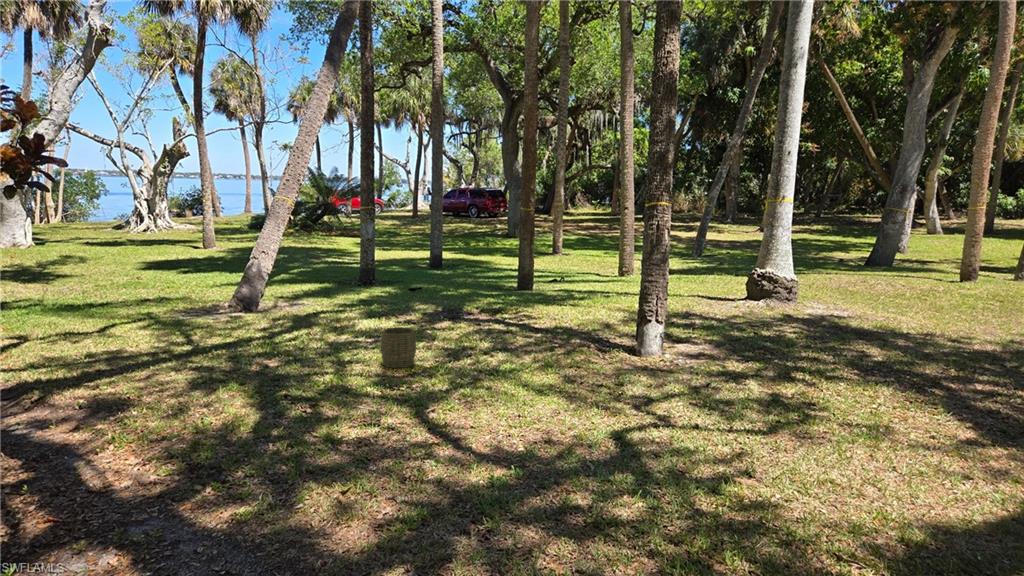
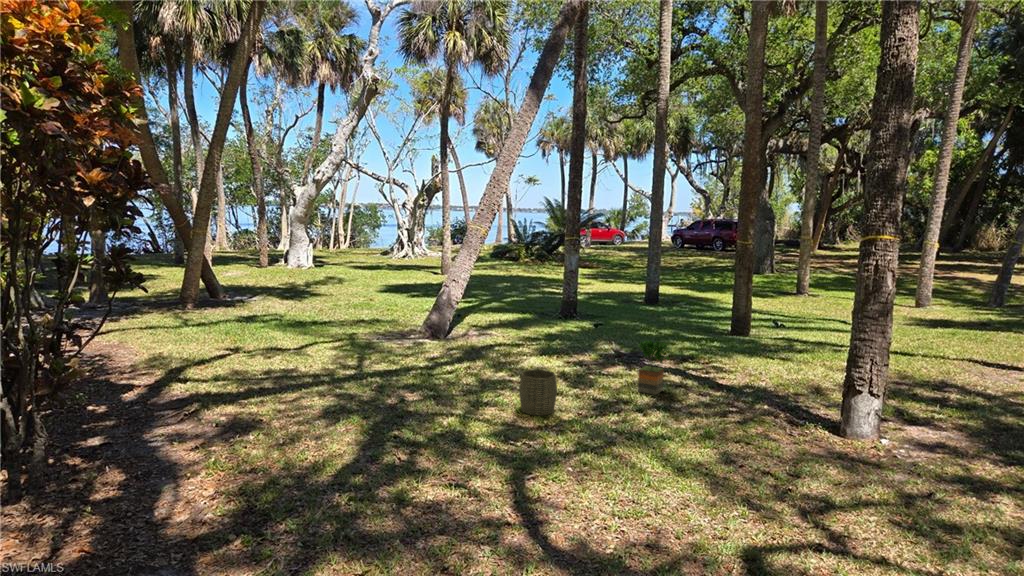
potted tree: none [472,294,502,341] -> present [638,341,671,395]

